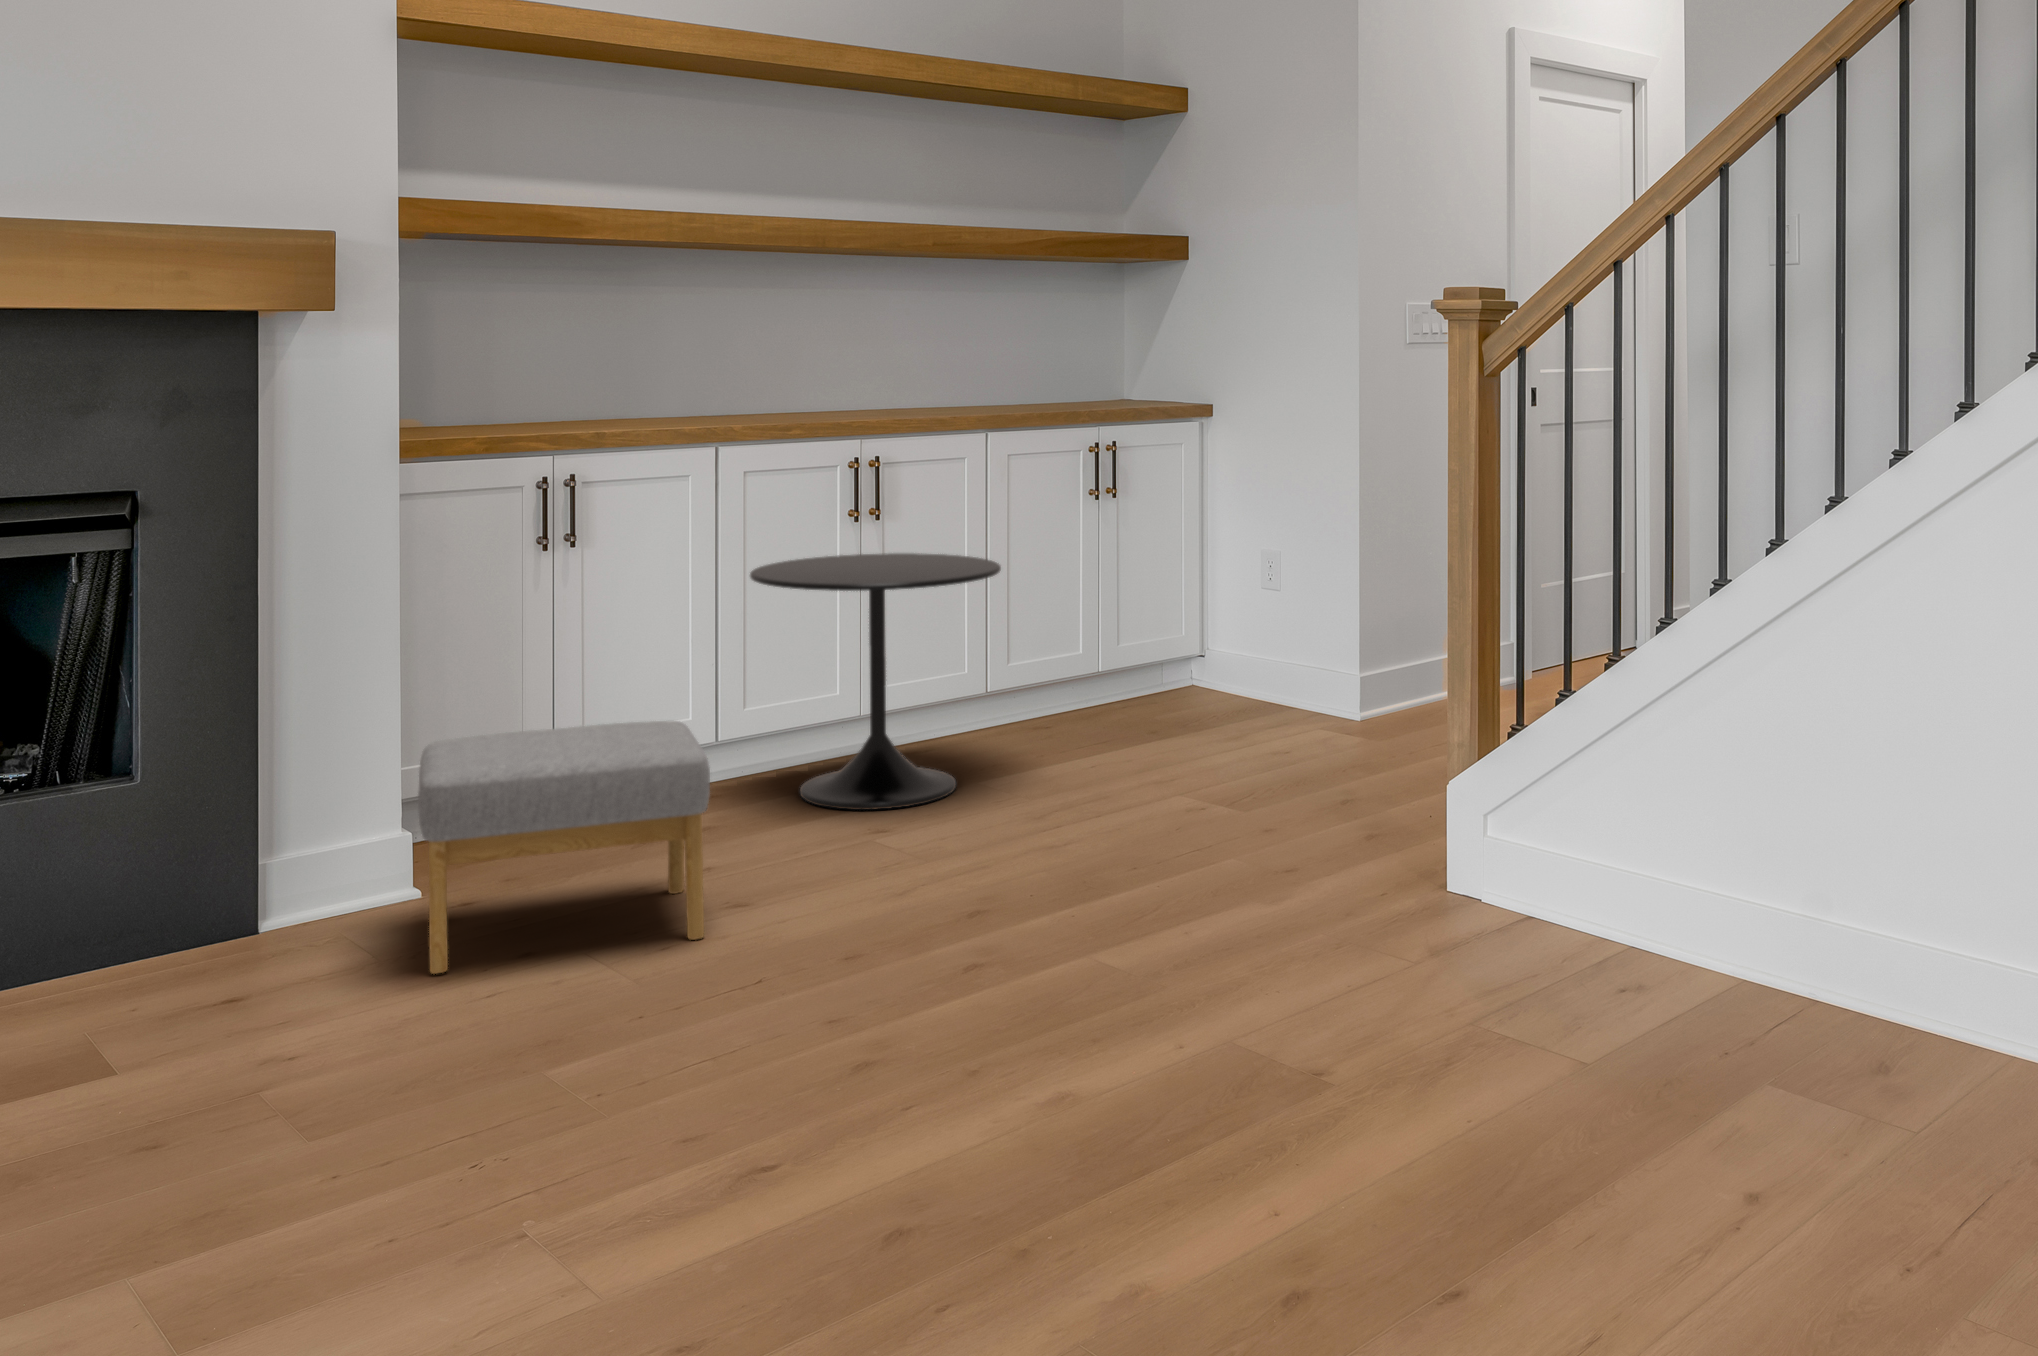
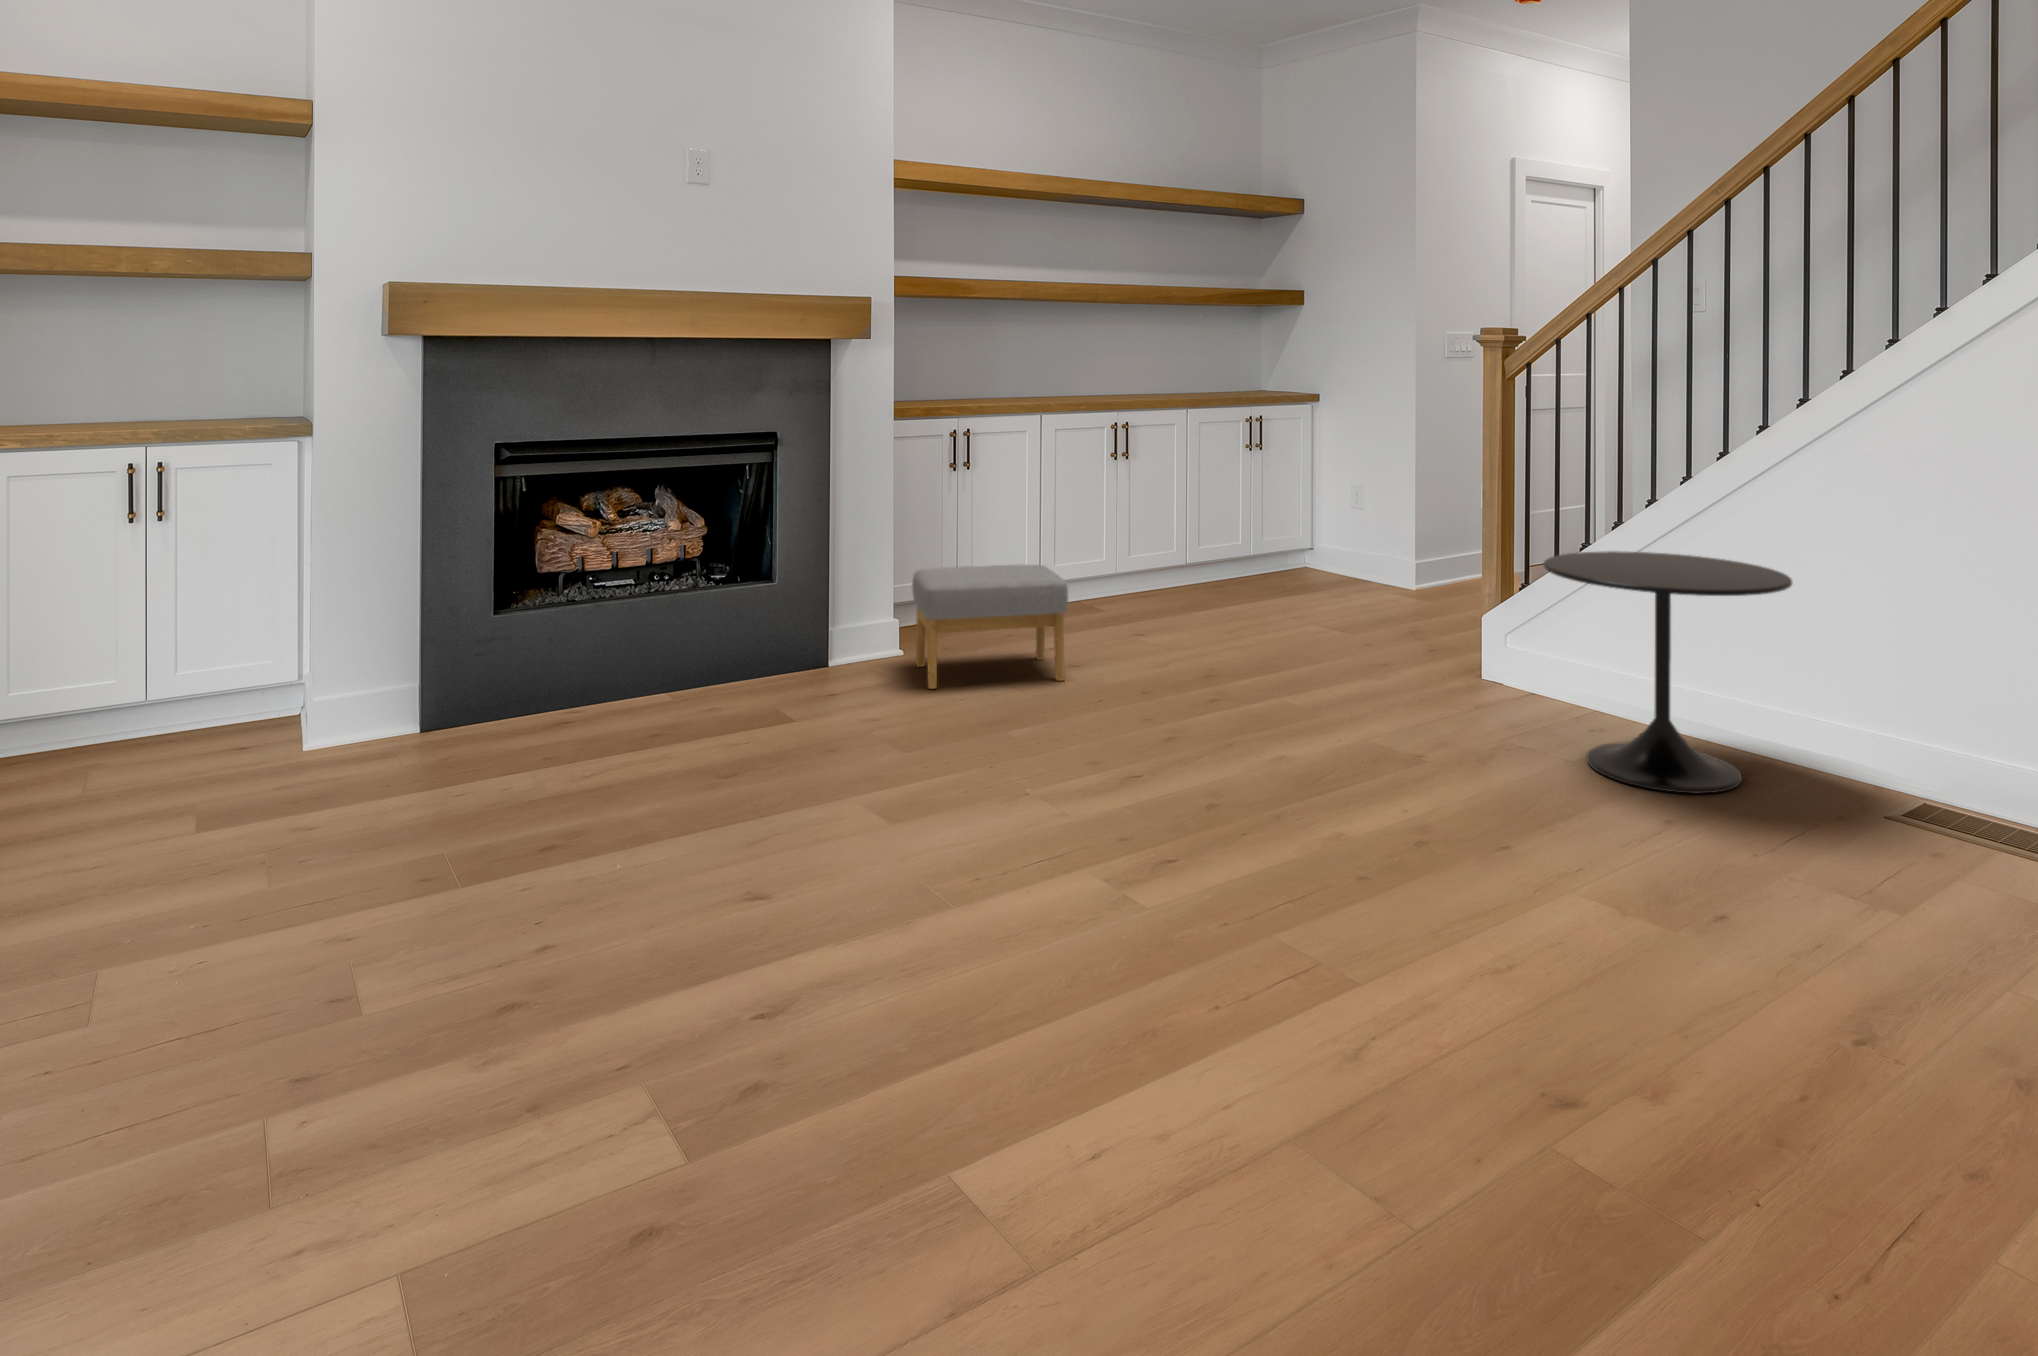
side table: present [750,553,1001,810] -> present [1543,551,1792,794]

